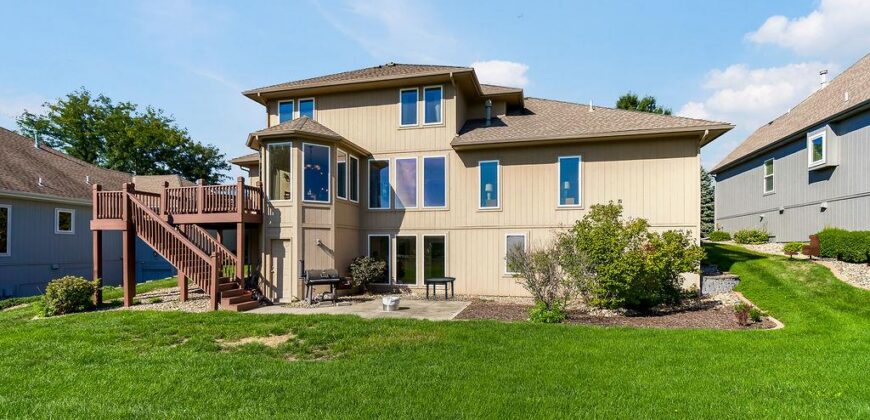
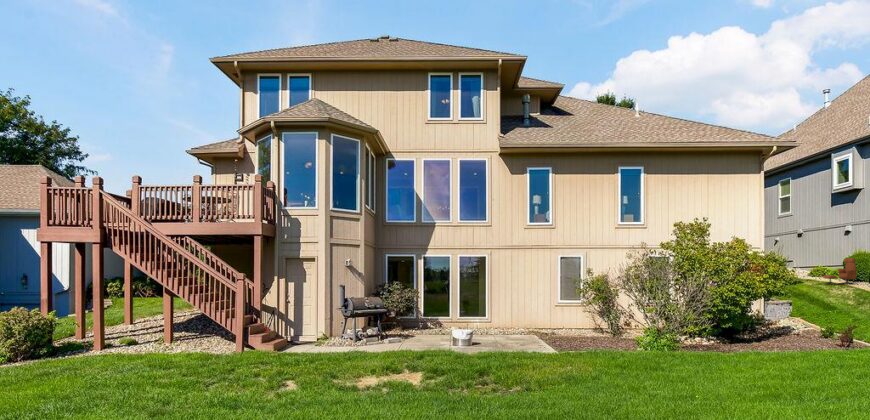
round table: present [424,277,456,300] -> none [465,307,505,334]

